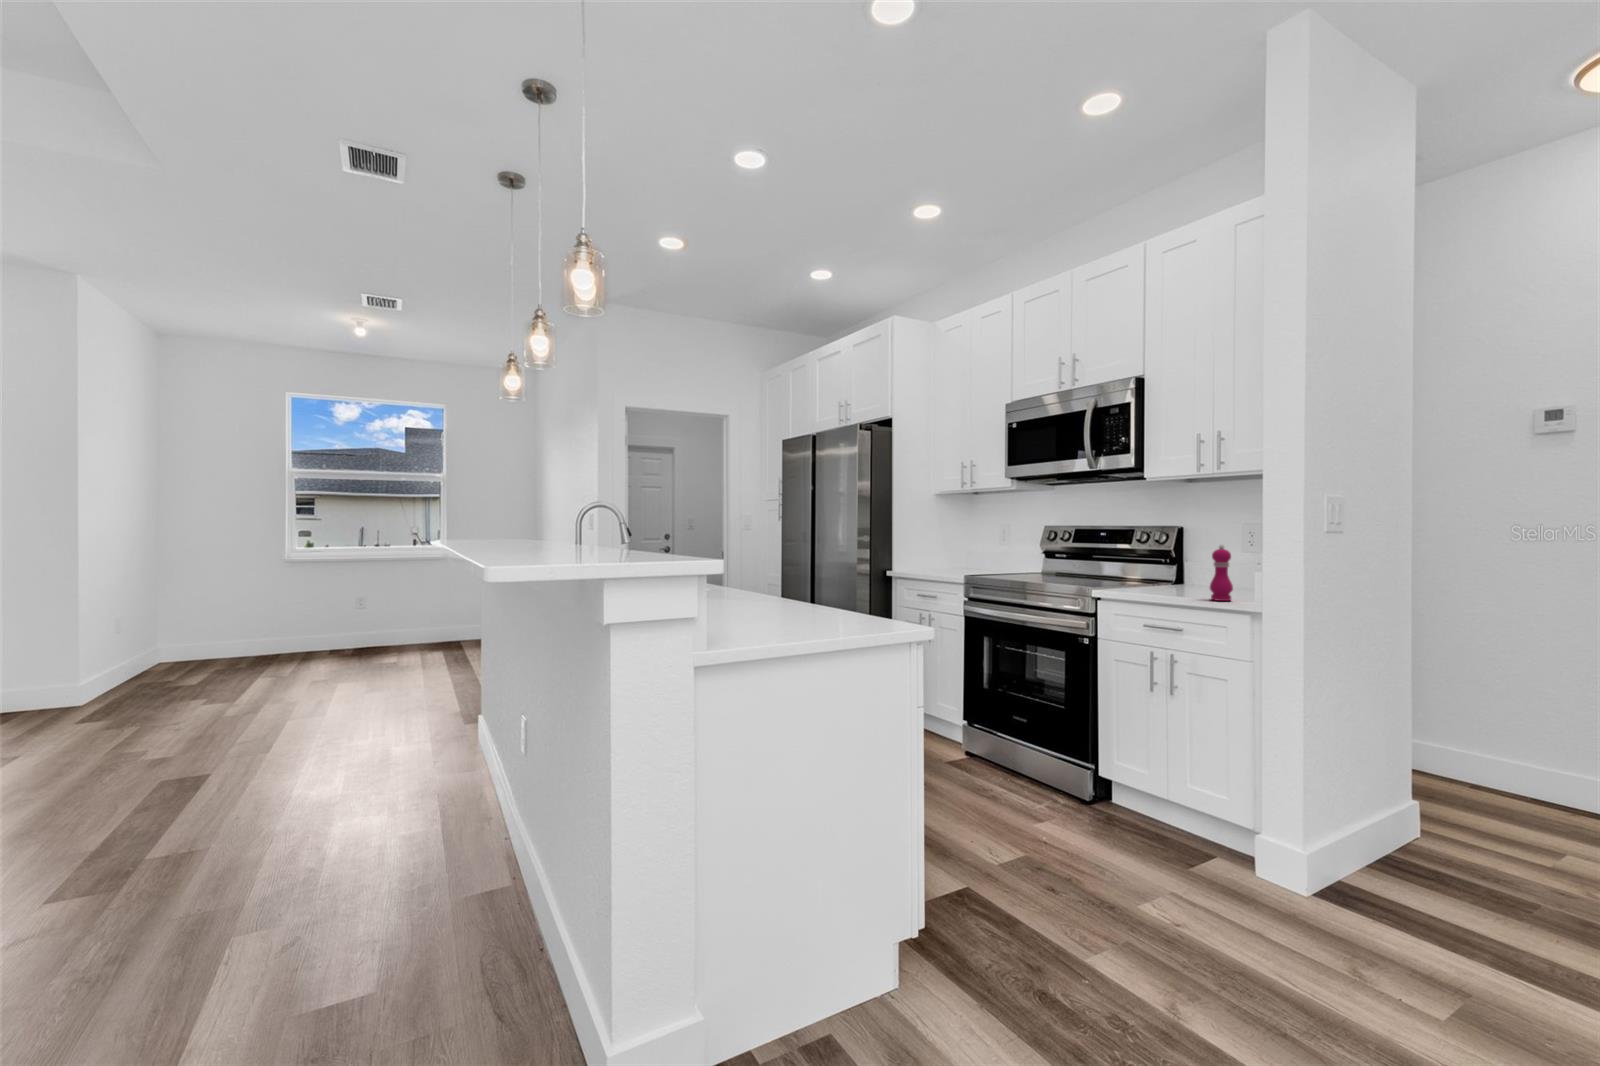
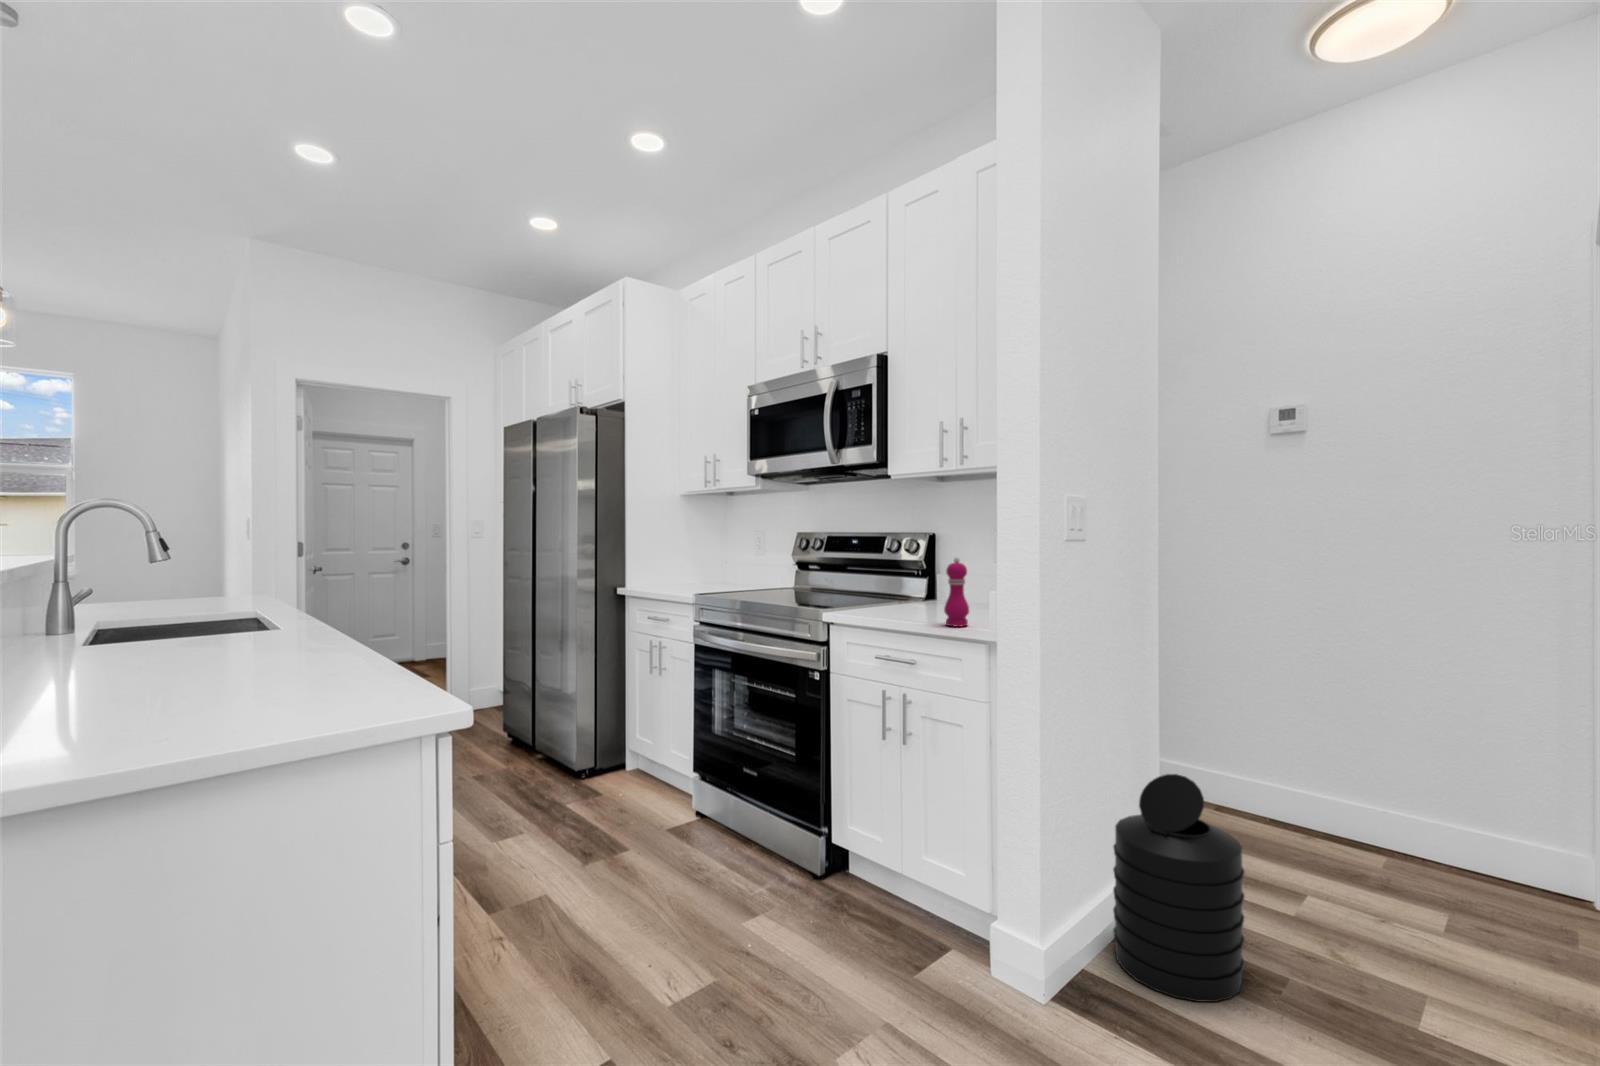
trash can: none [1369,729,1502,916] -> present [1113,774,1245,1002]

